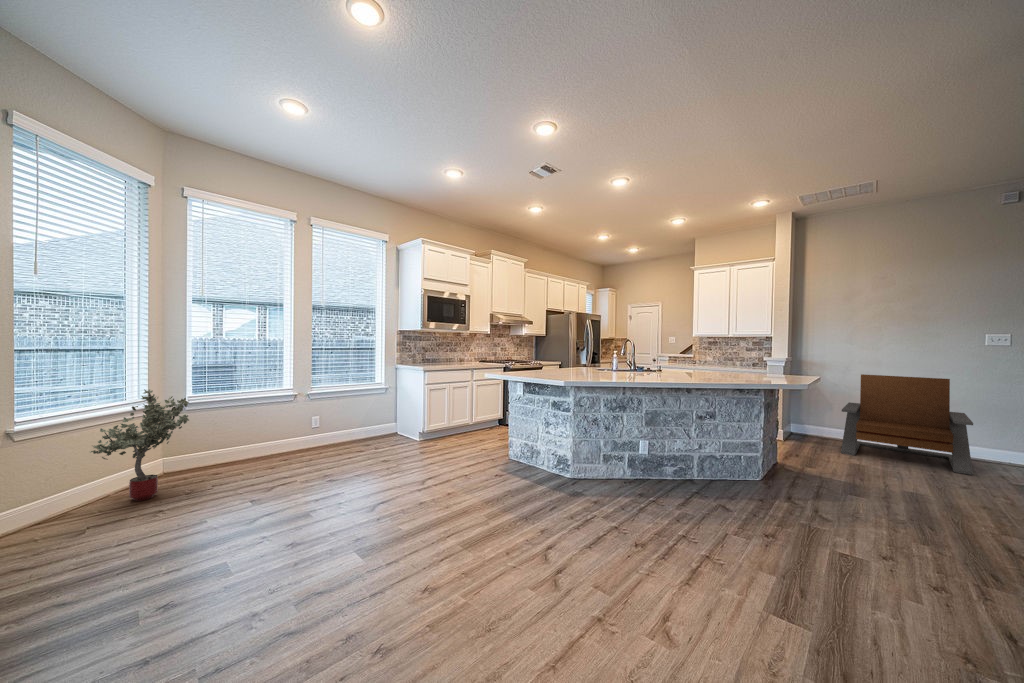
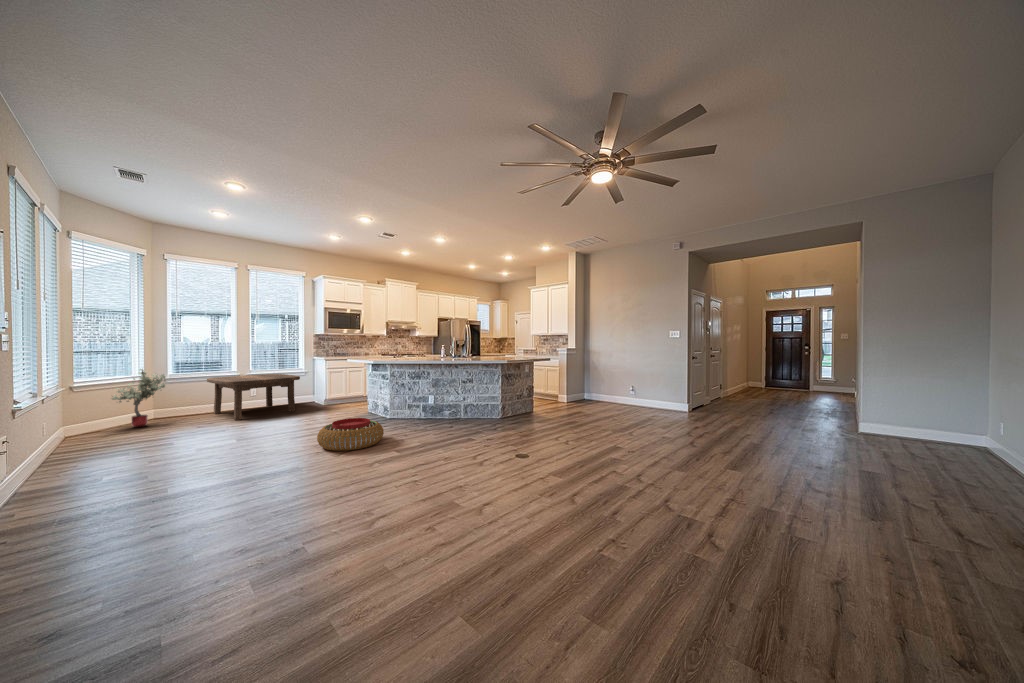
lounge chair: present [841,374,973,475] -> none [582,359,652,414]
coffee table: none [252,392,399,481] -> present [207,374,300,420]
pouf: none [547,509,688,614] -> present [317,418,384,451]

